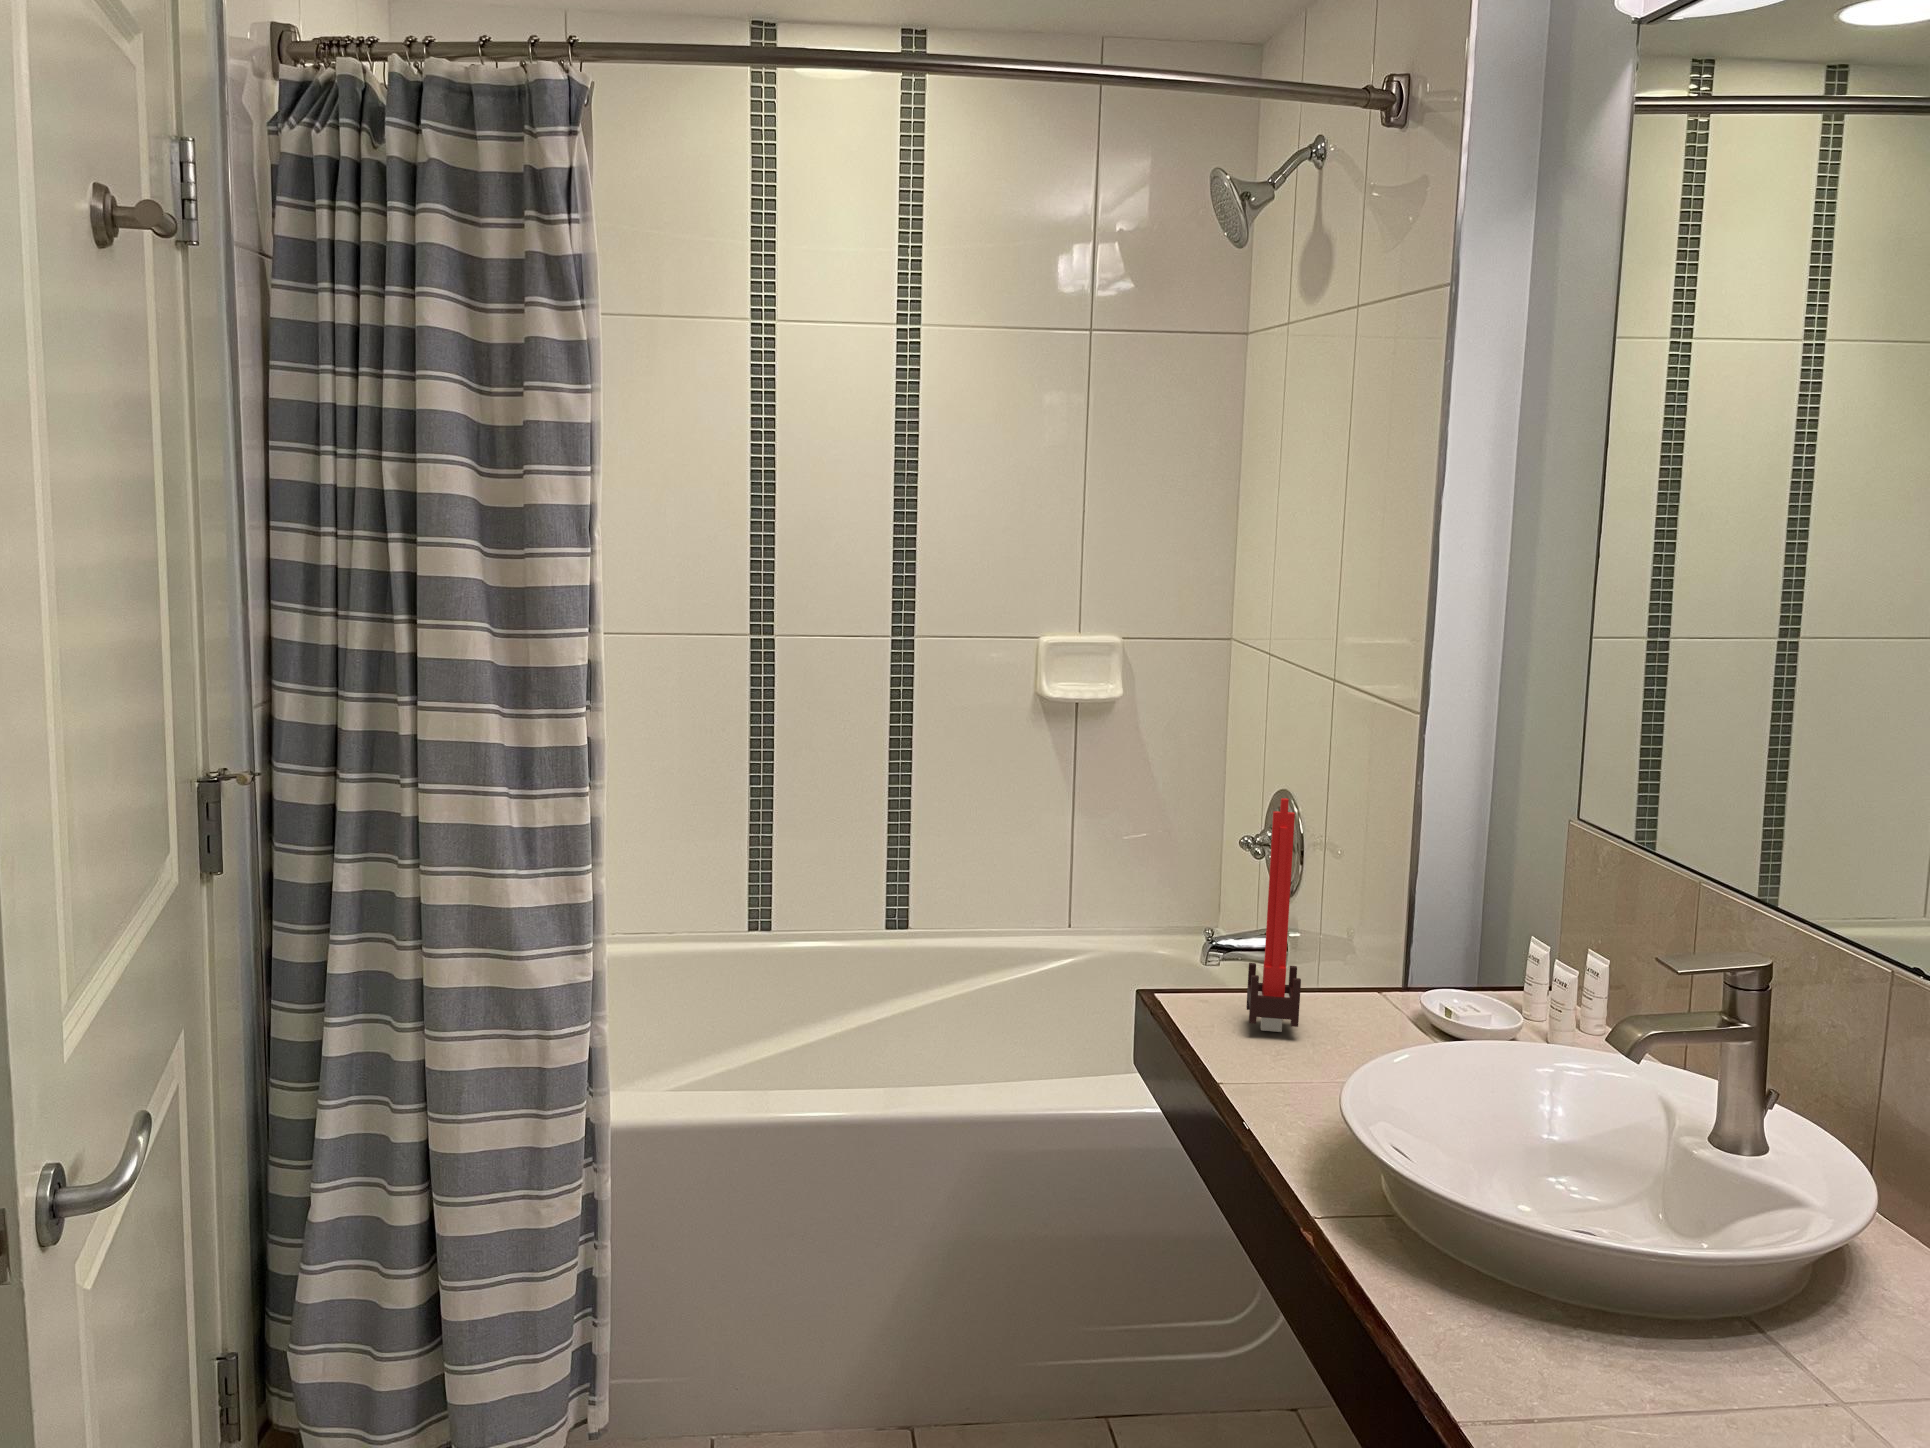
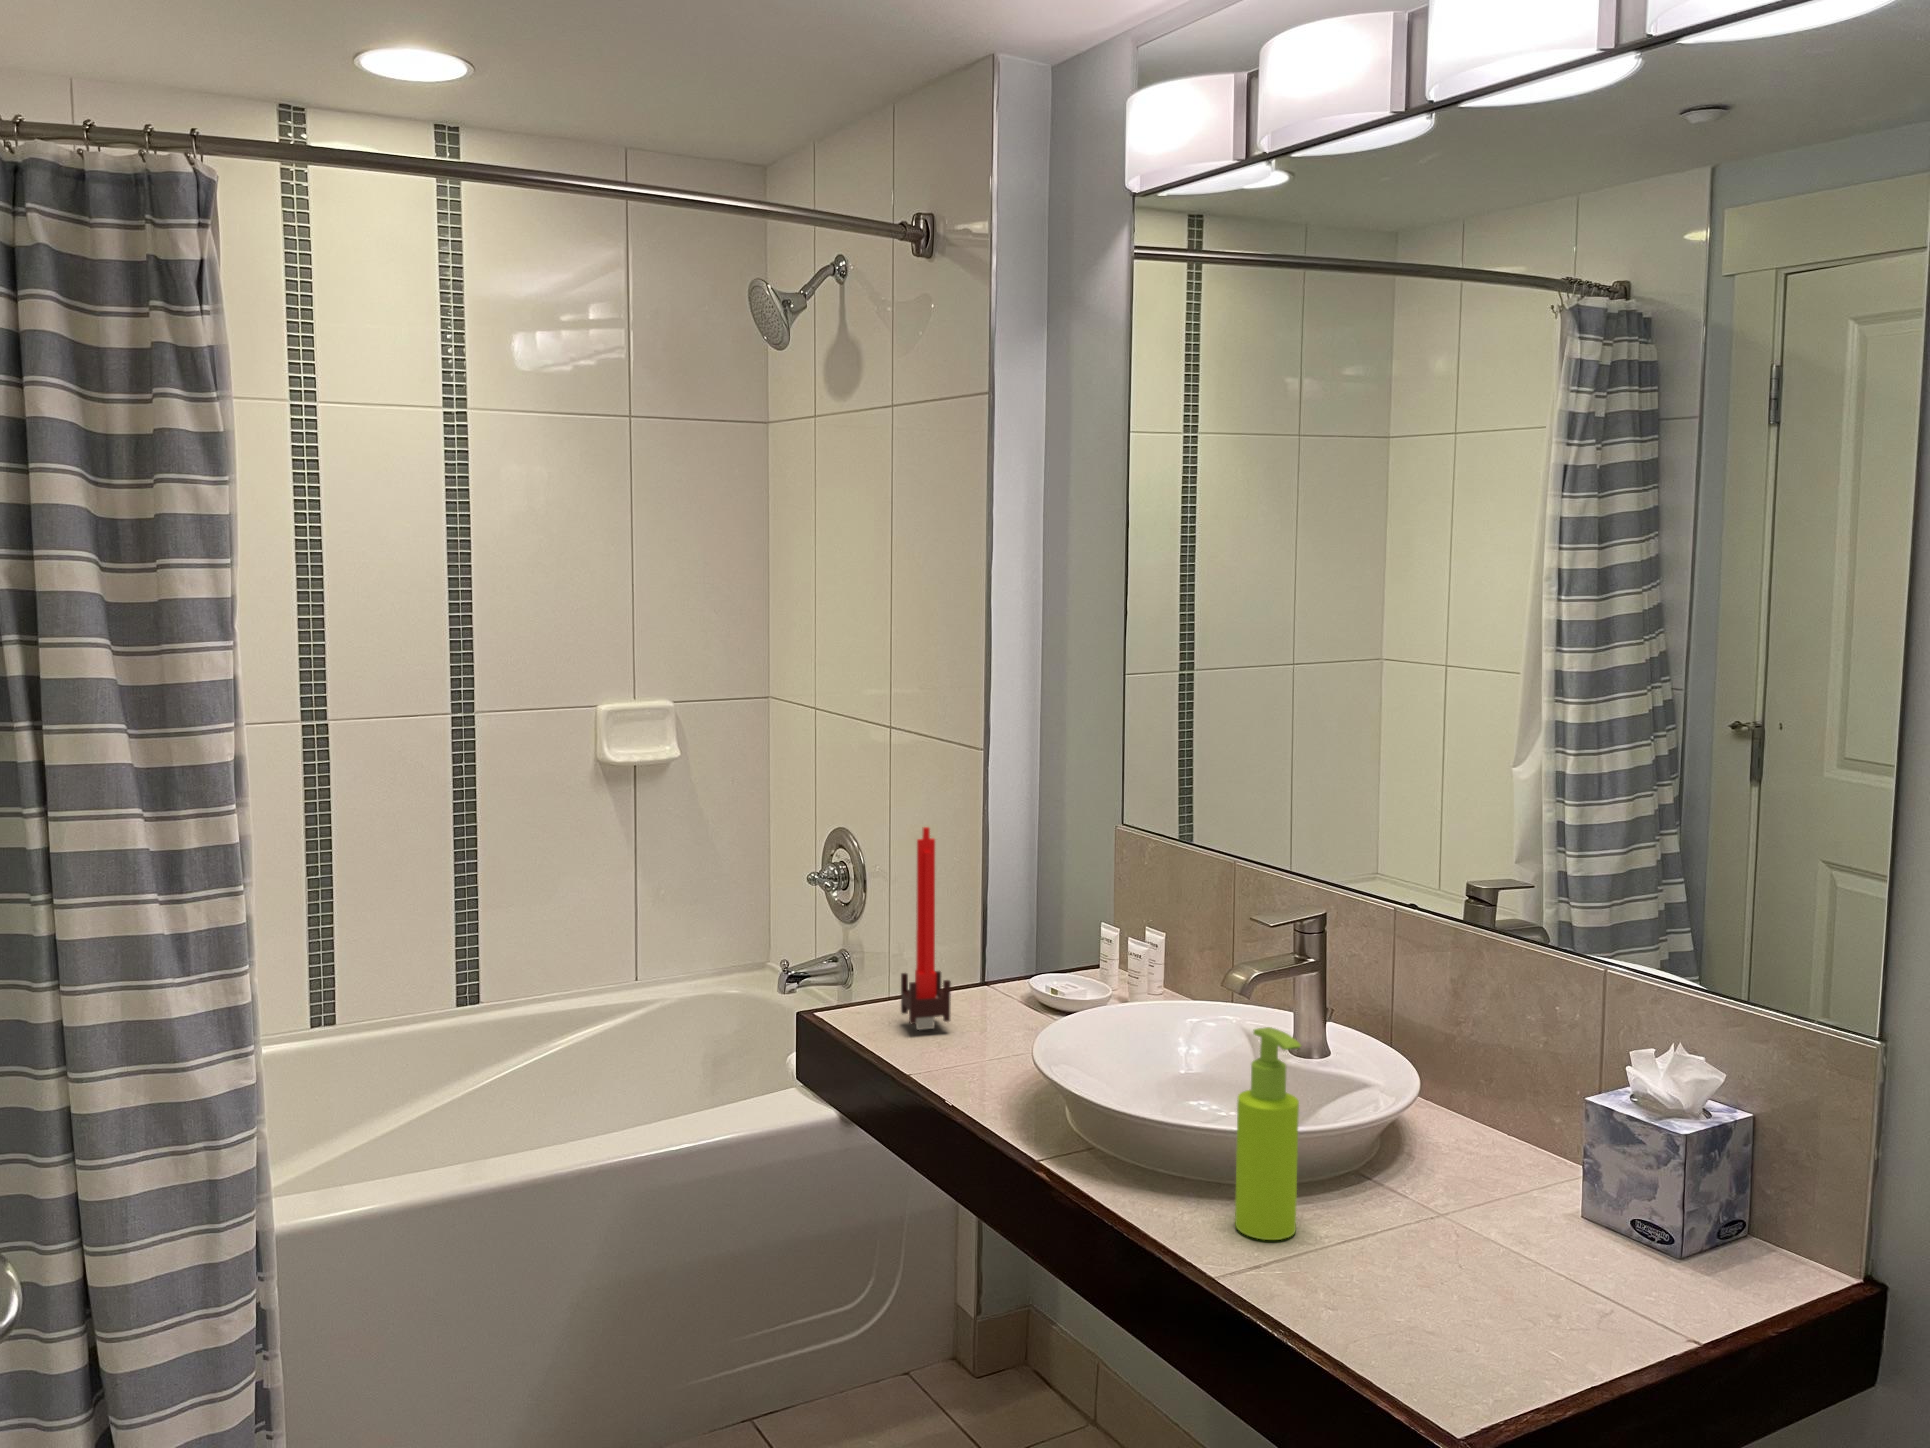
soap dispenser: none [1533,1108,1632,1389] -> present [1235,1027,1301,1240]

